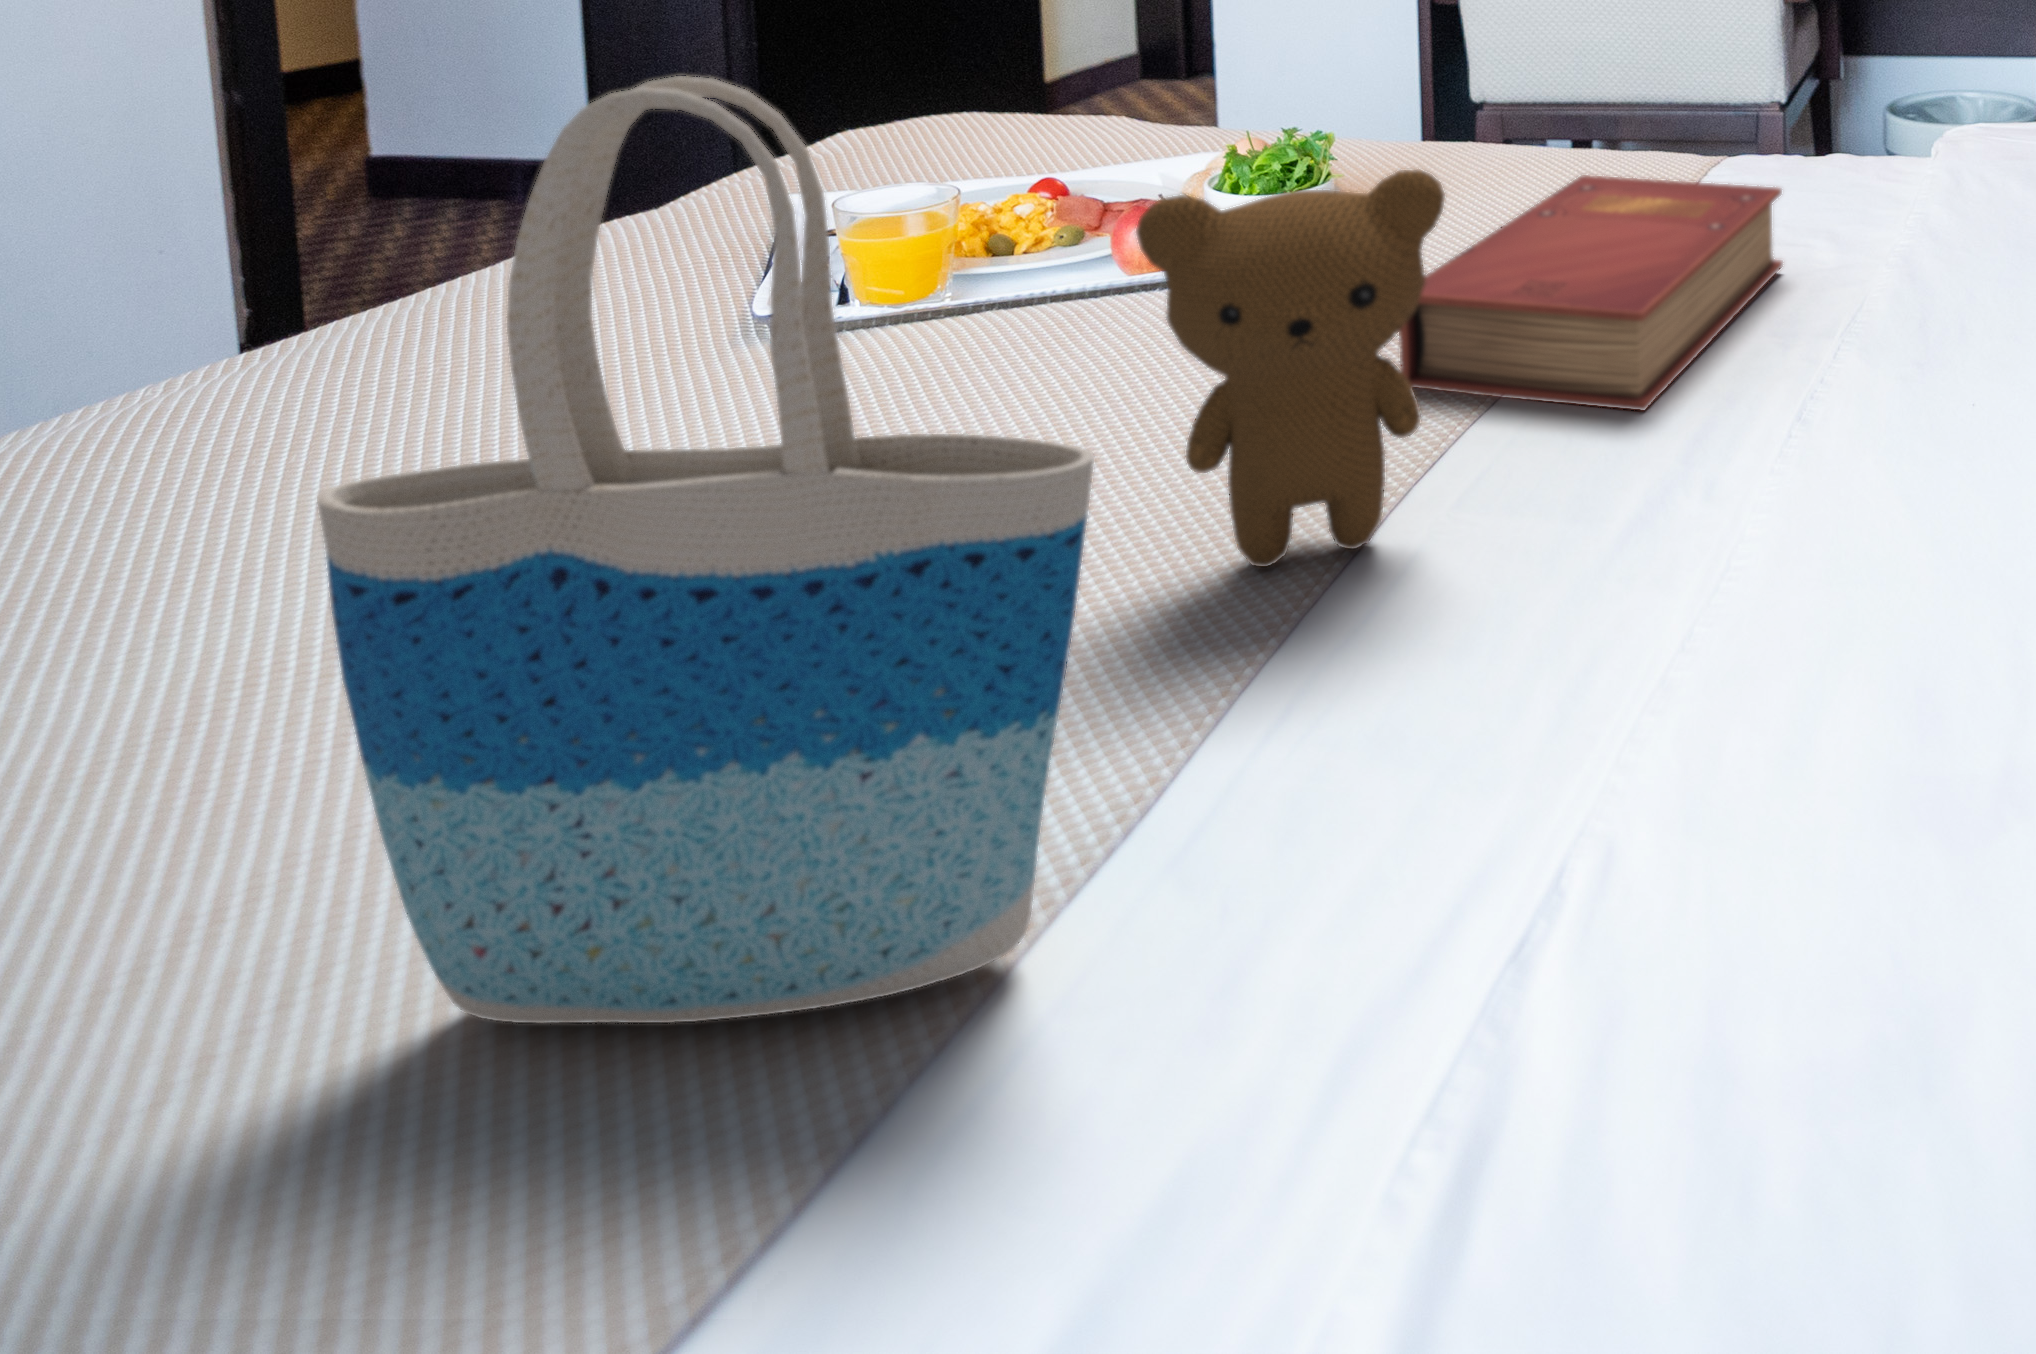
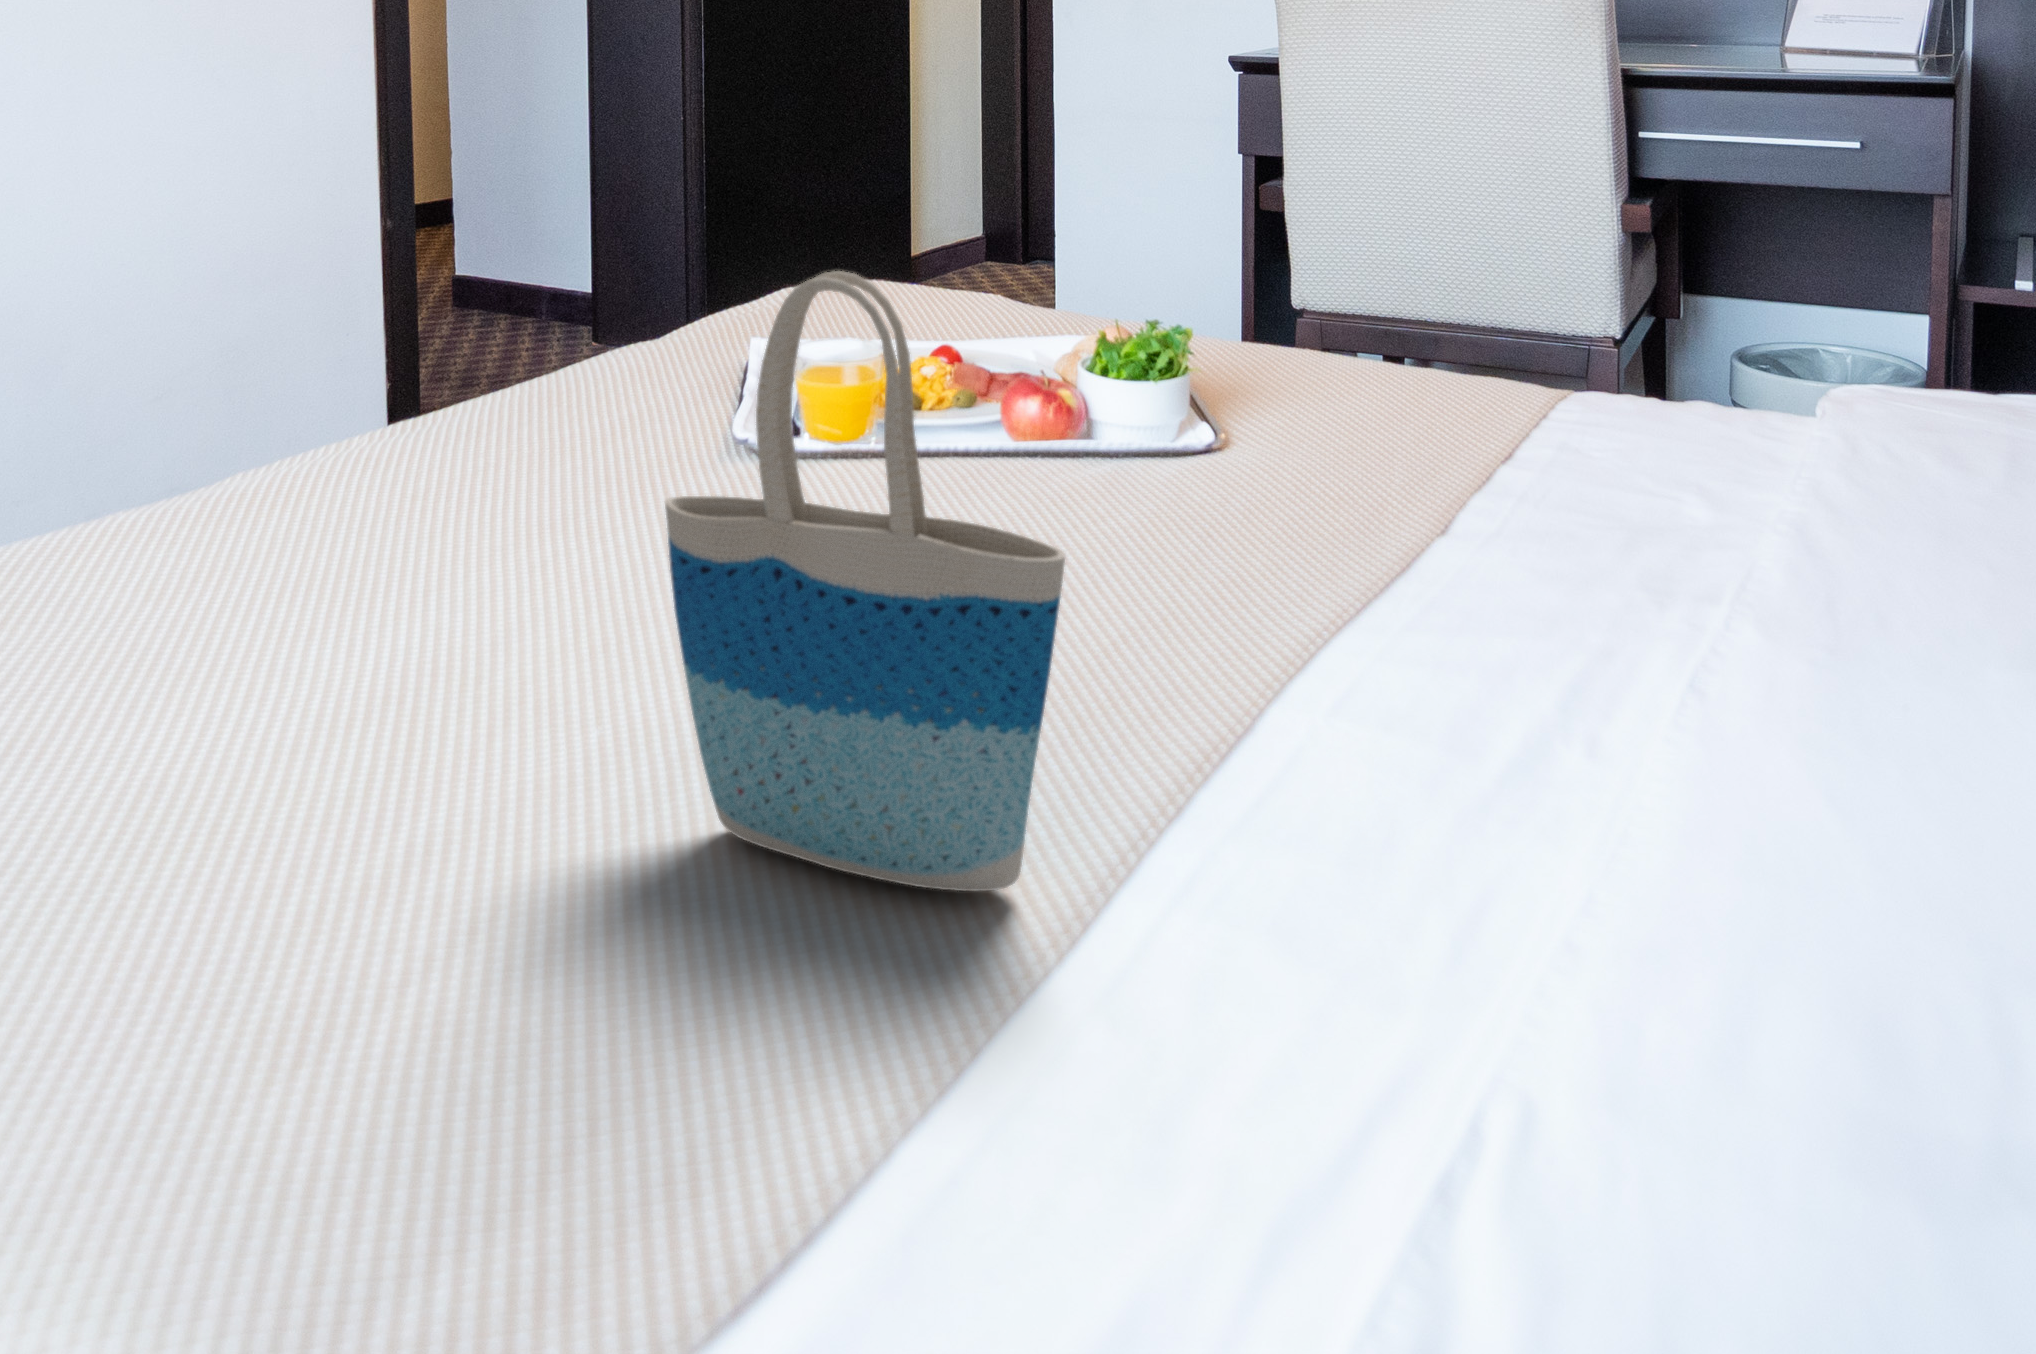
teddy bear: present [1136,170,1445,567] -> none [1062,377,1286,681]
book: present [1399,175,1783,410] -> none [1240,396,1593,618]

